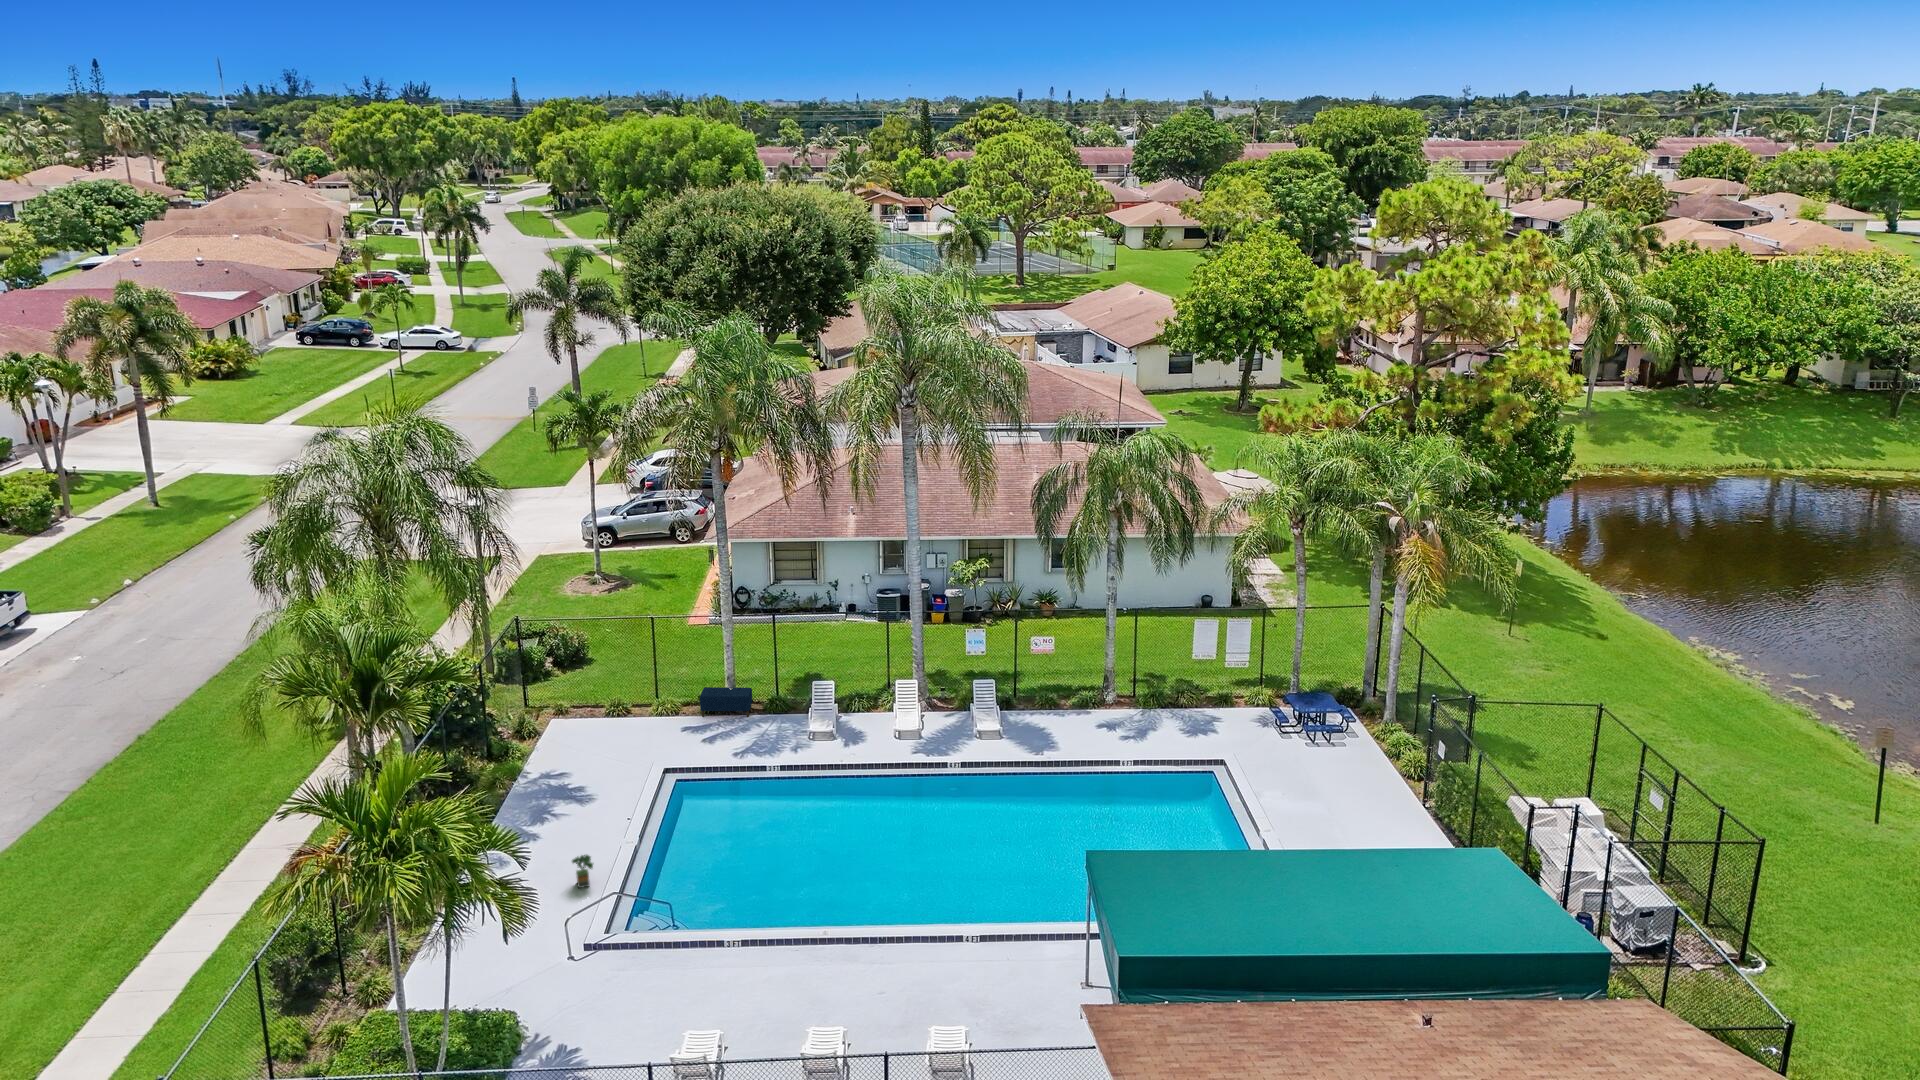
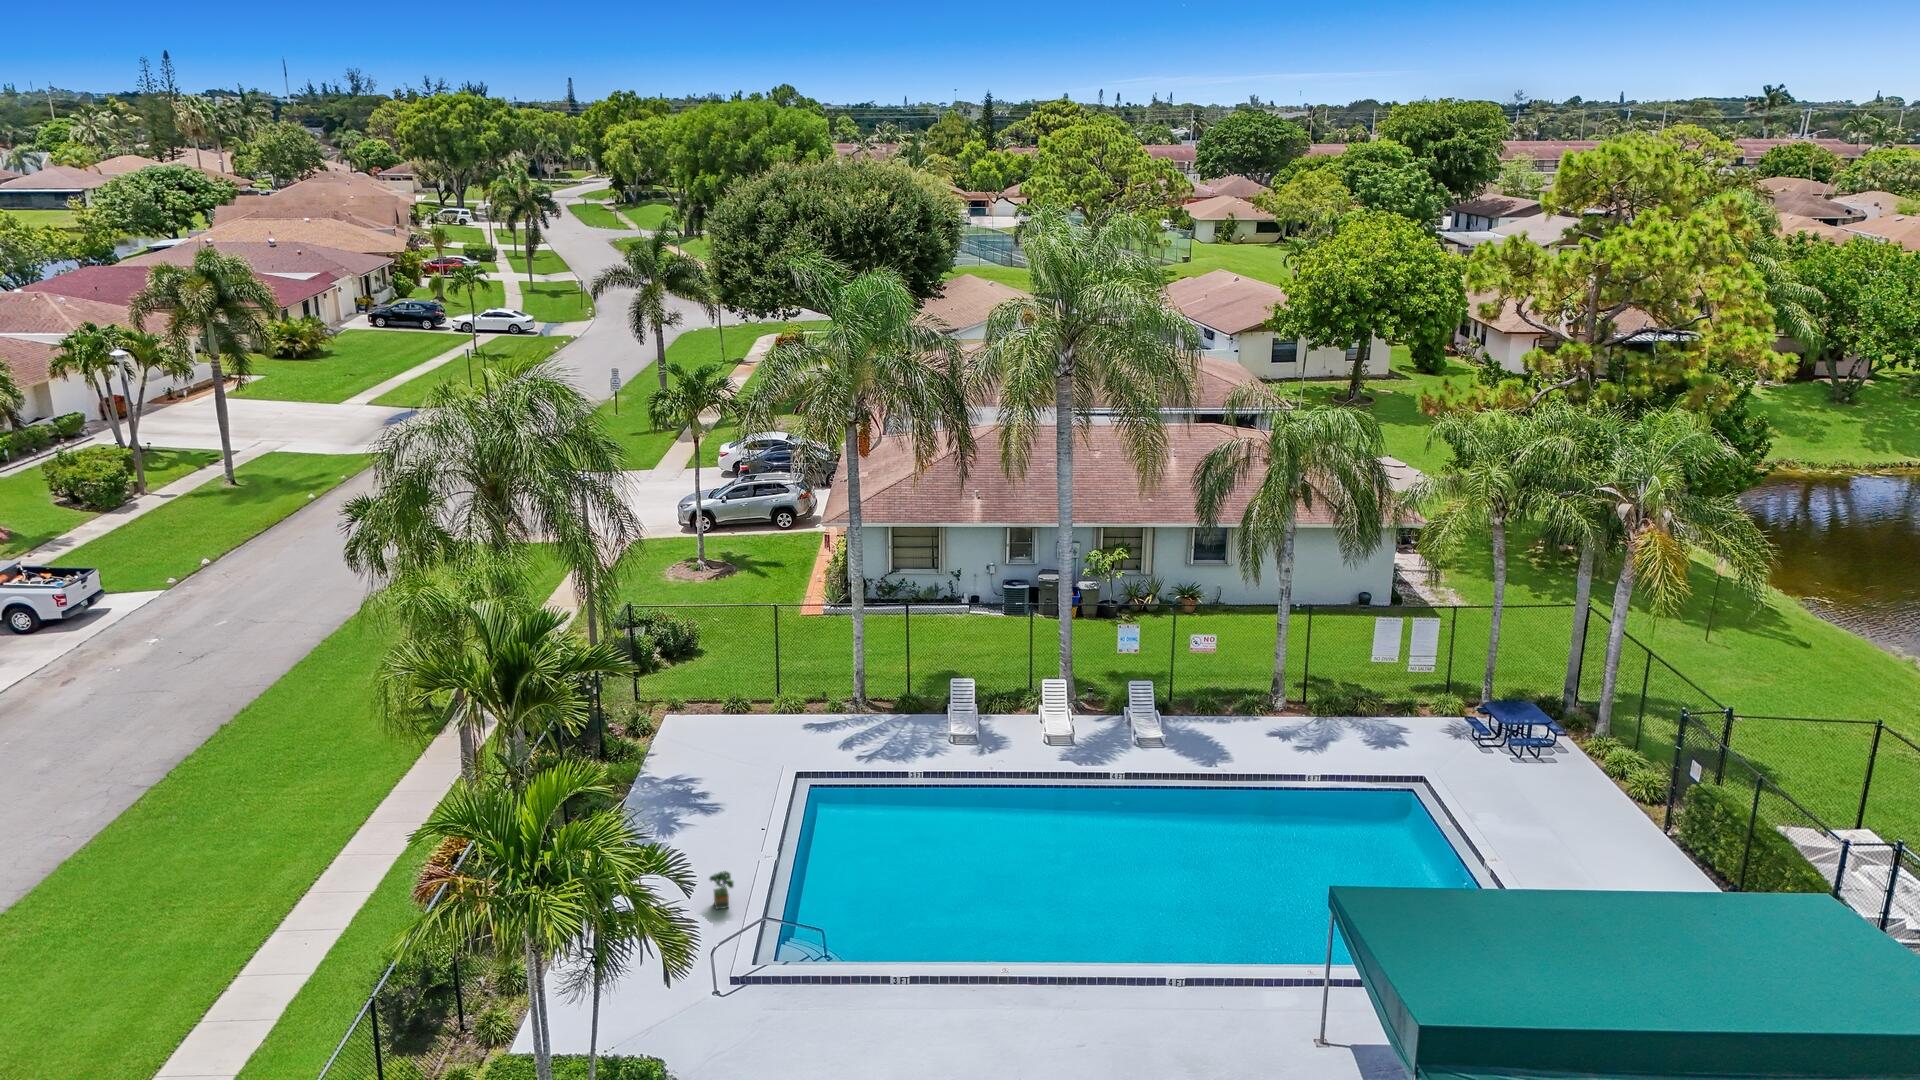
bench: present [700,687,752,717] -> none [829,683,884,717]

